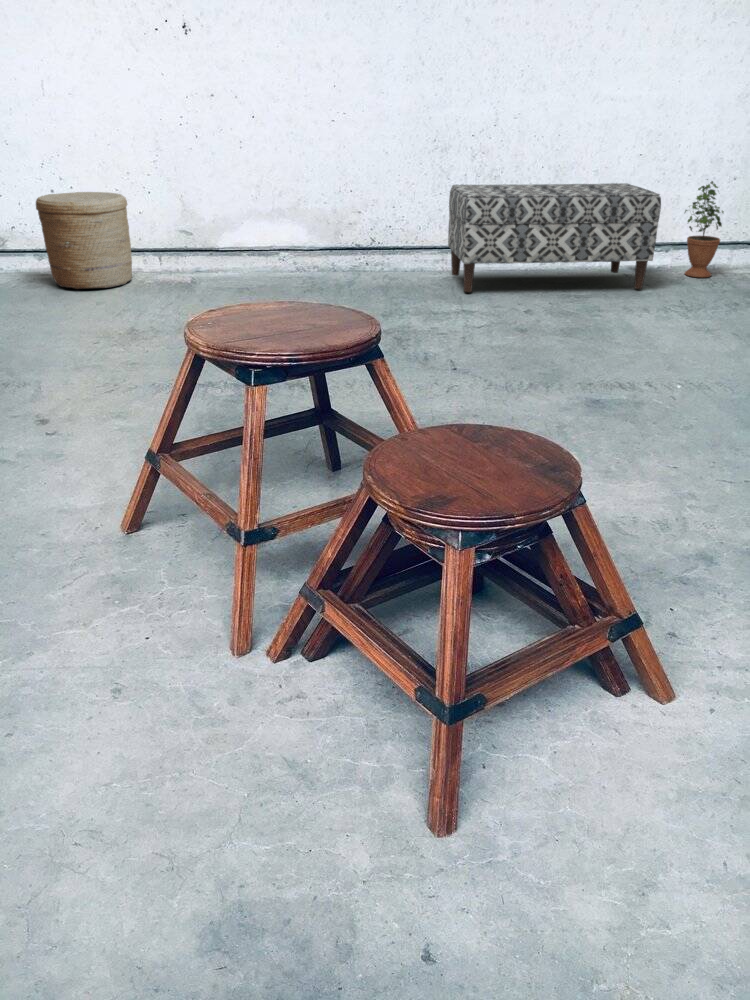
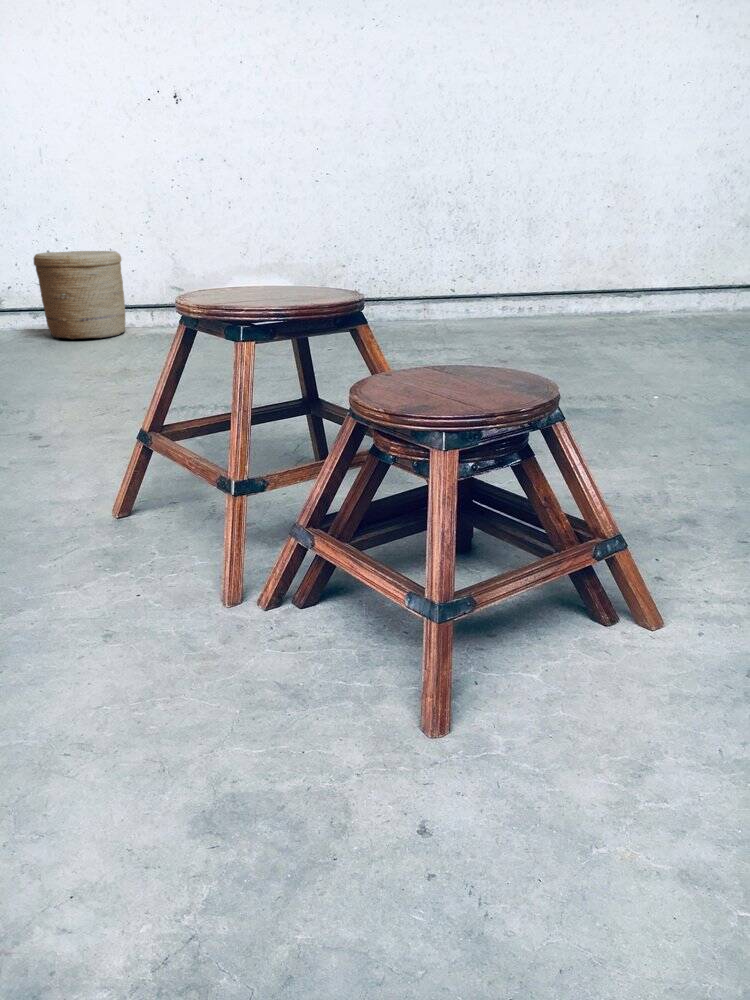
potted plant: present [685,179,724,277] -> none [652,227,689,319]
bench: present [448,183,661,292] -> none [429,233,629,334]

